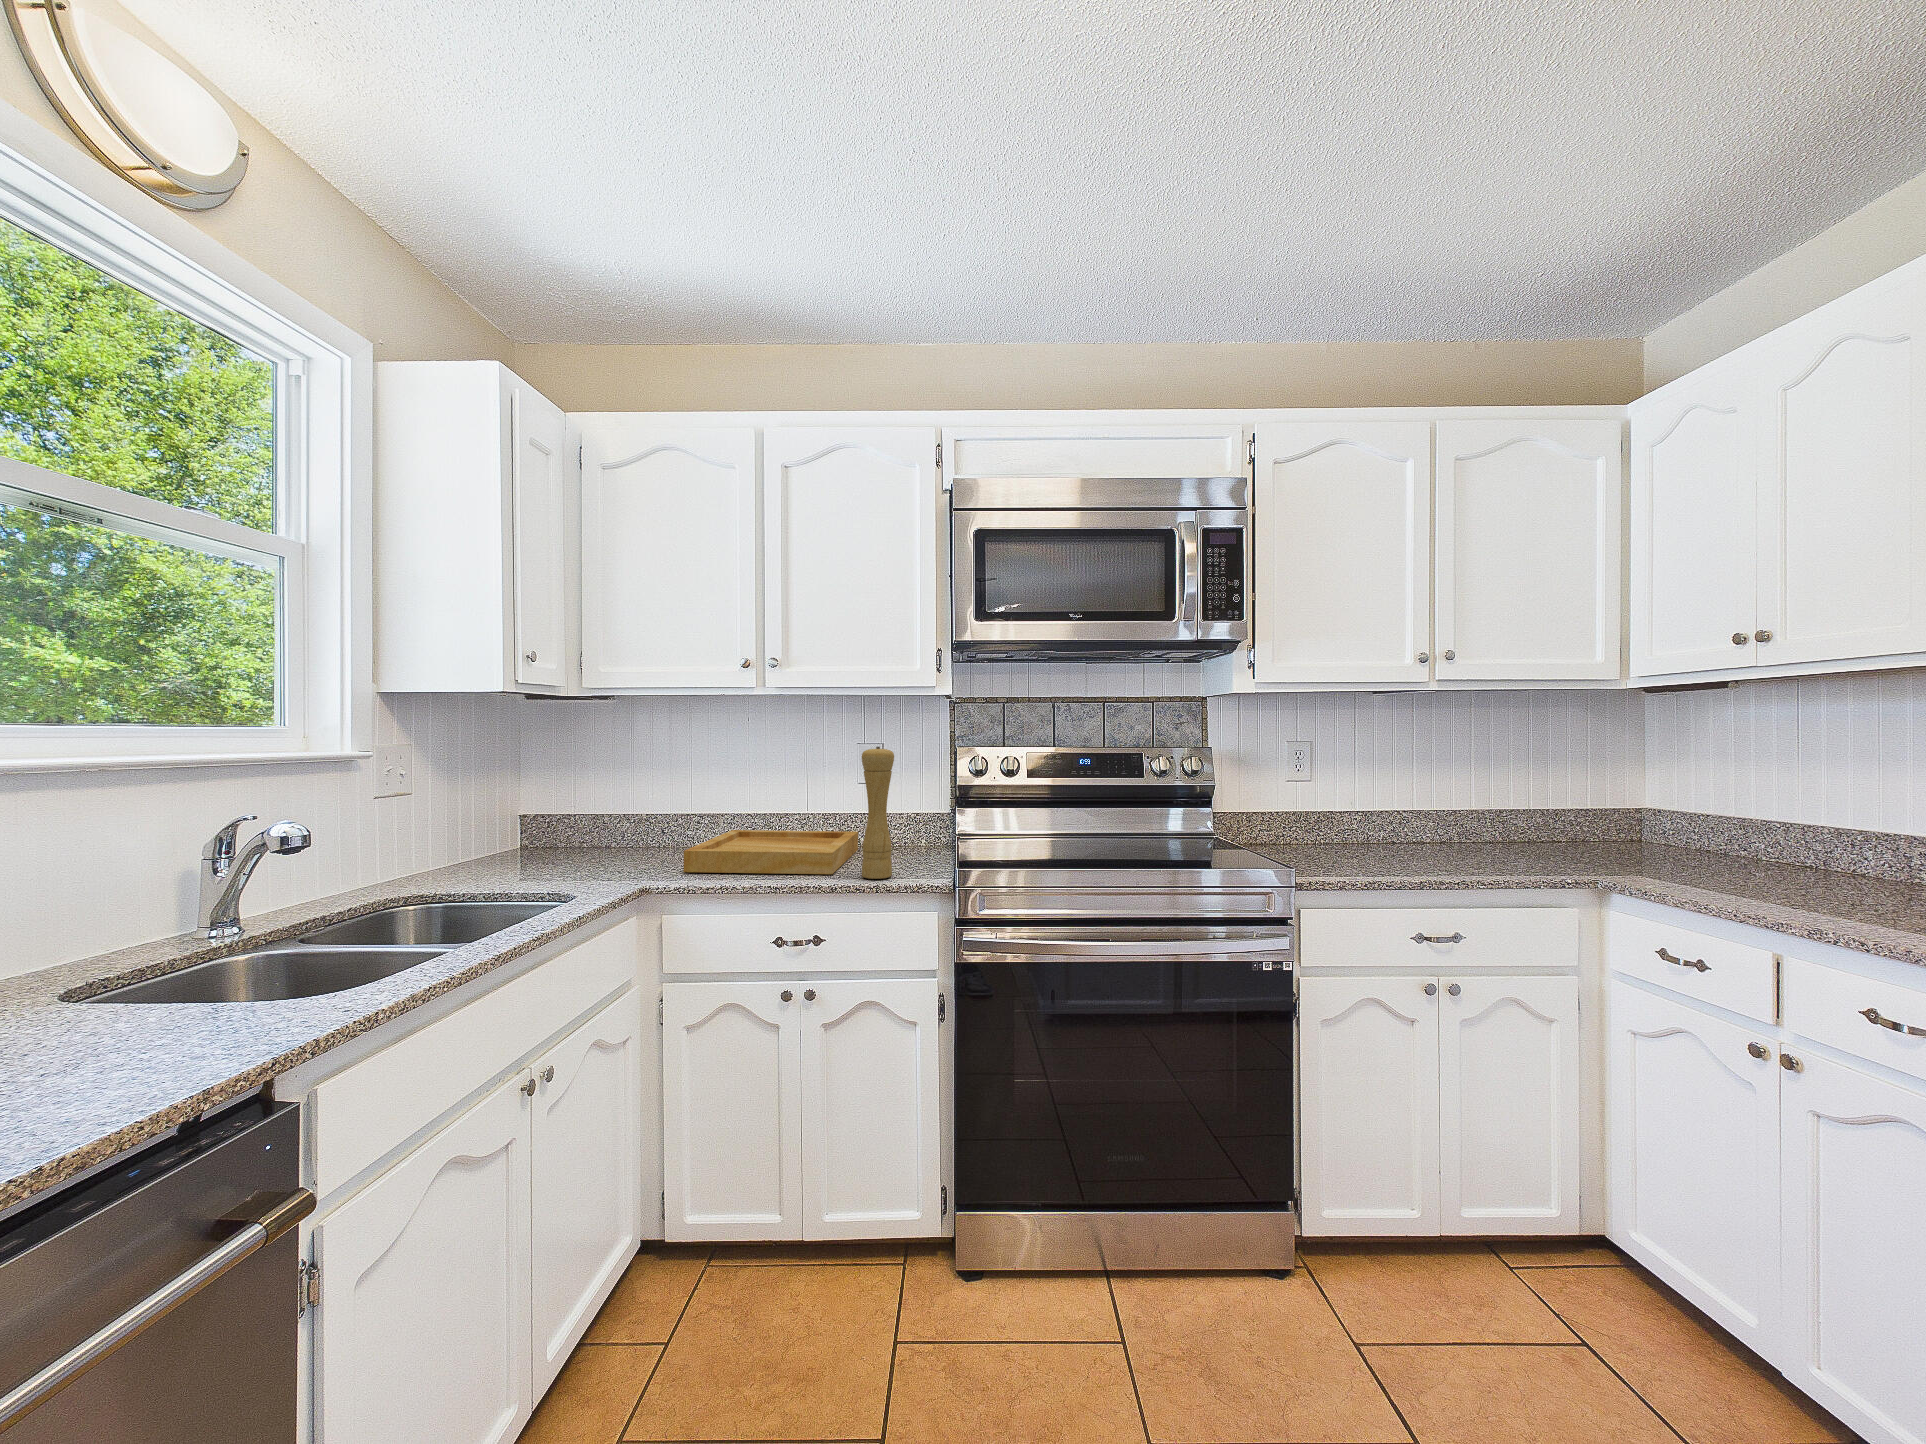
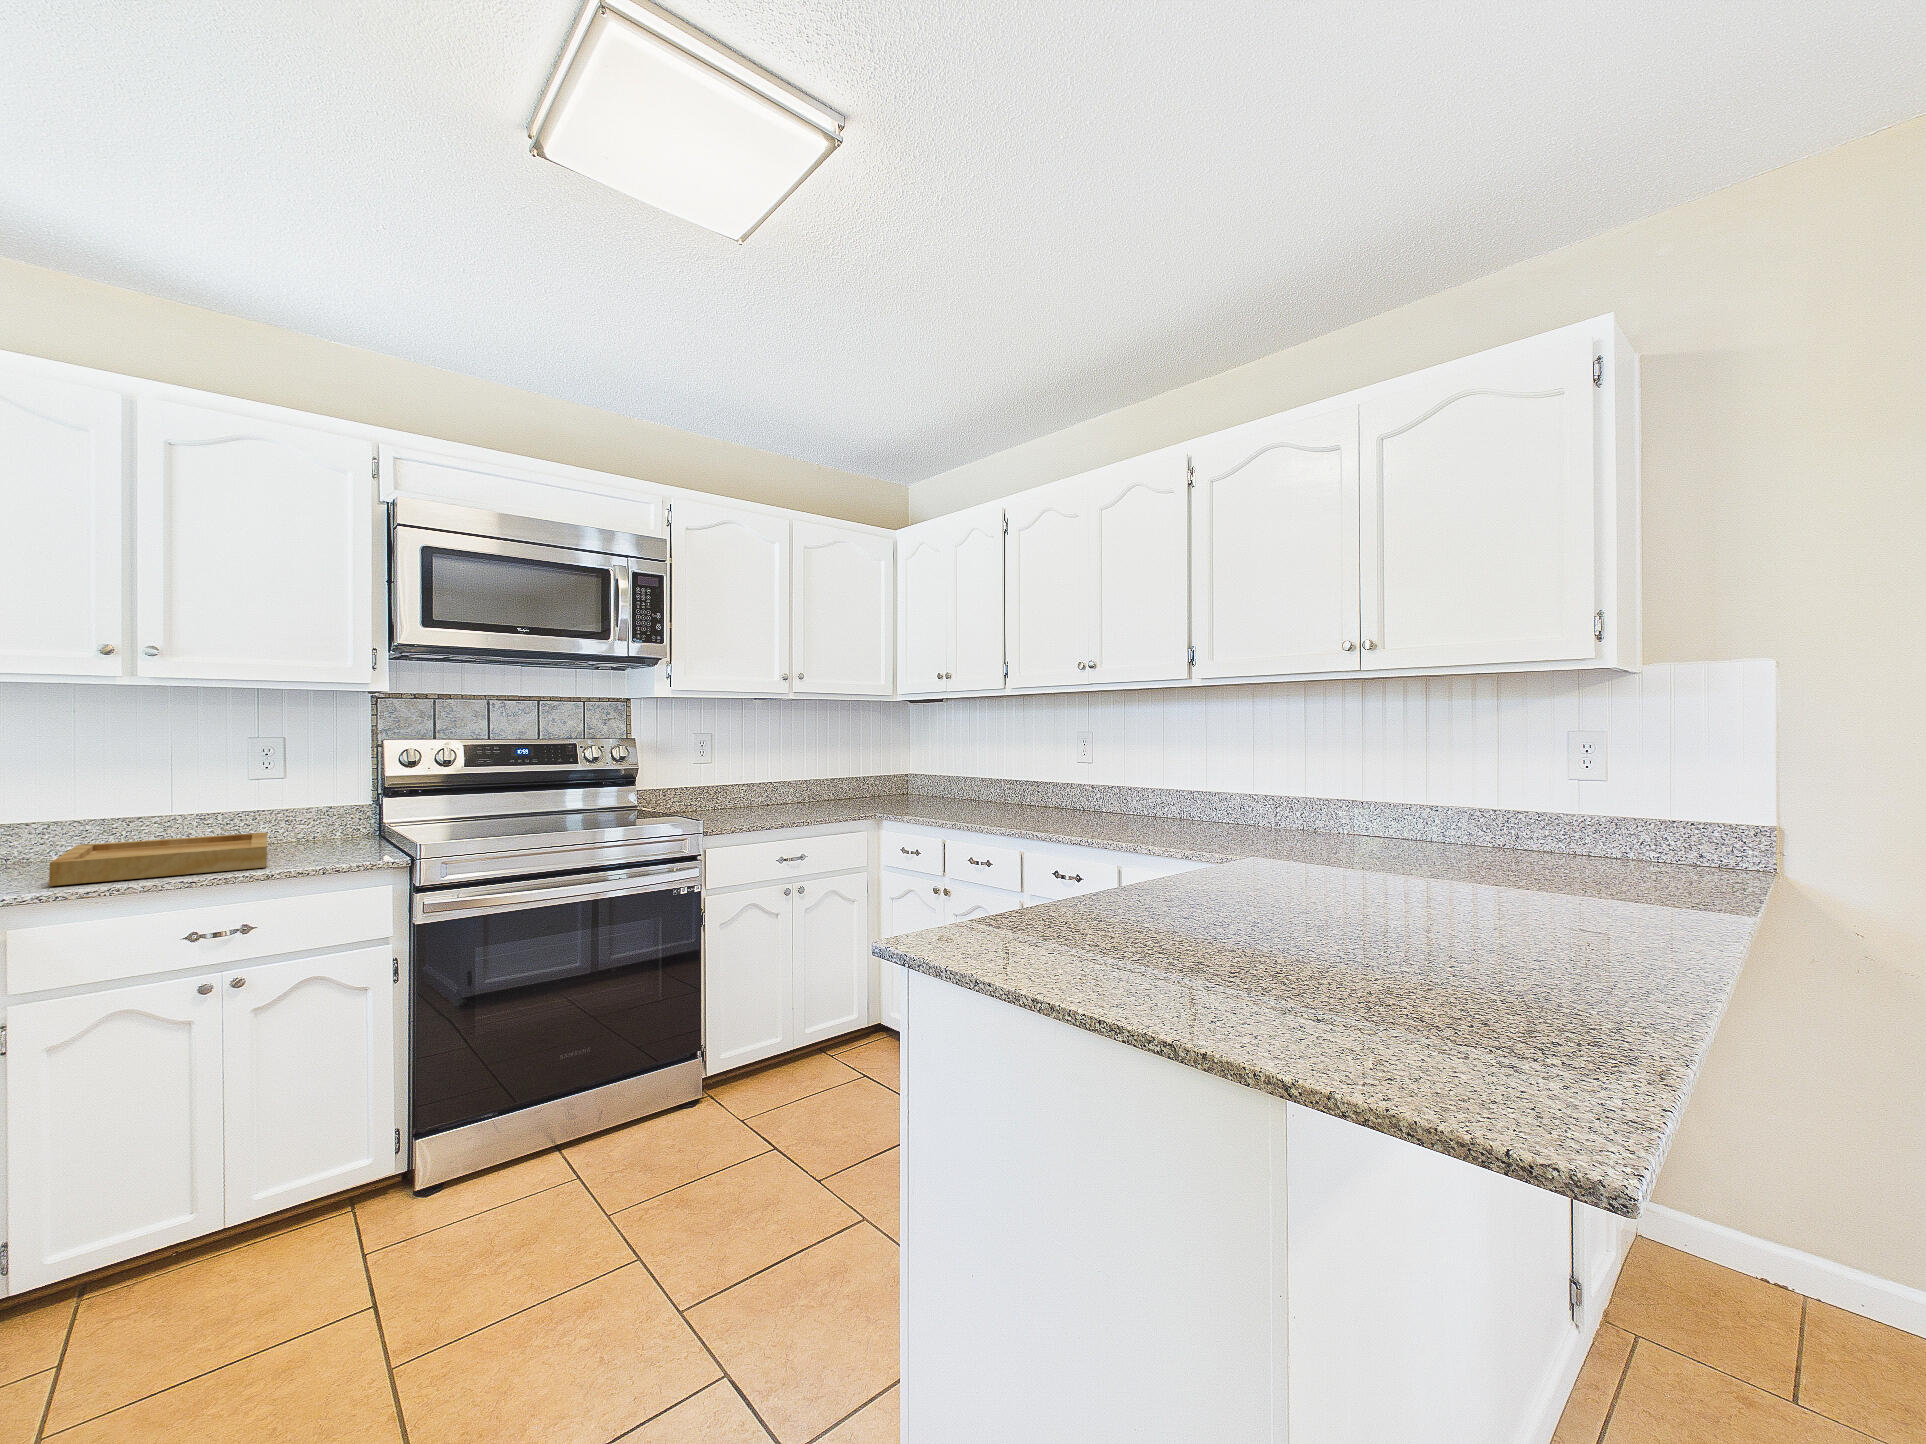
pepper mill: present [862,747,894,879] -> none [305,742,344,865]

